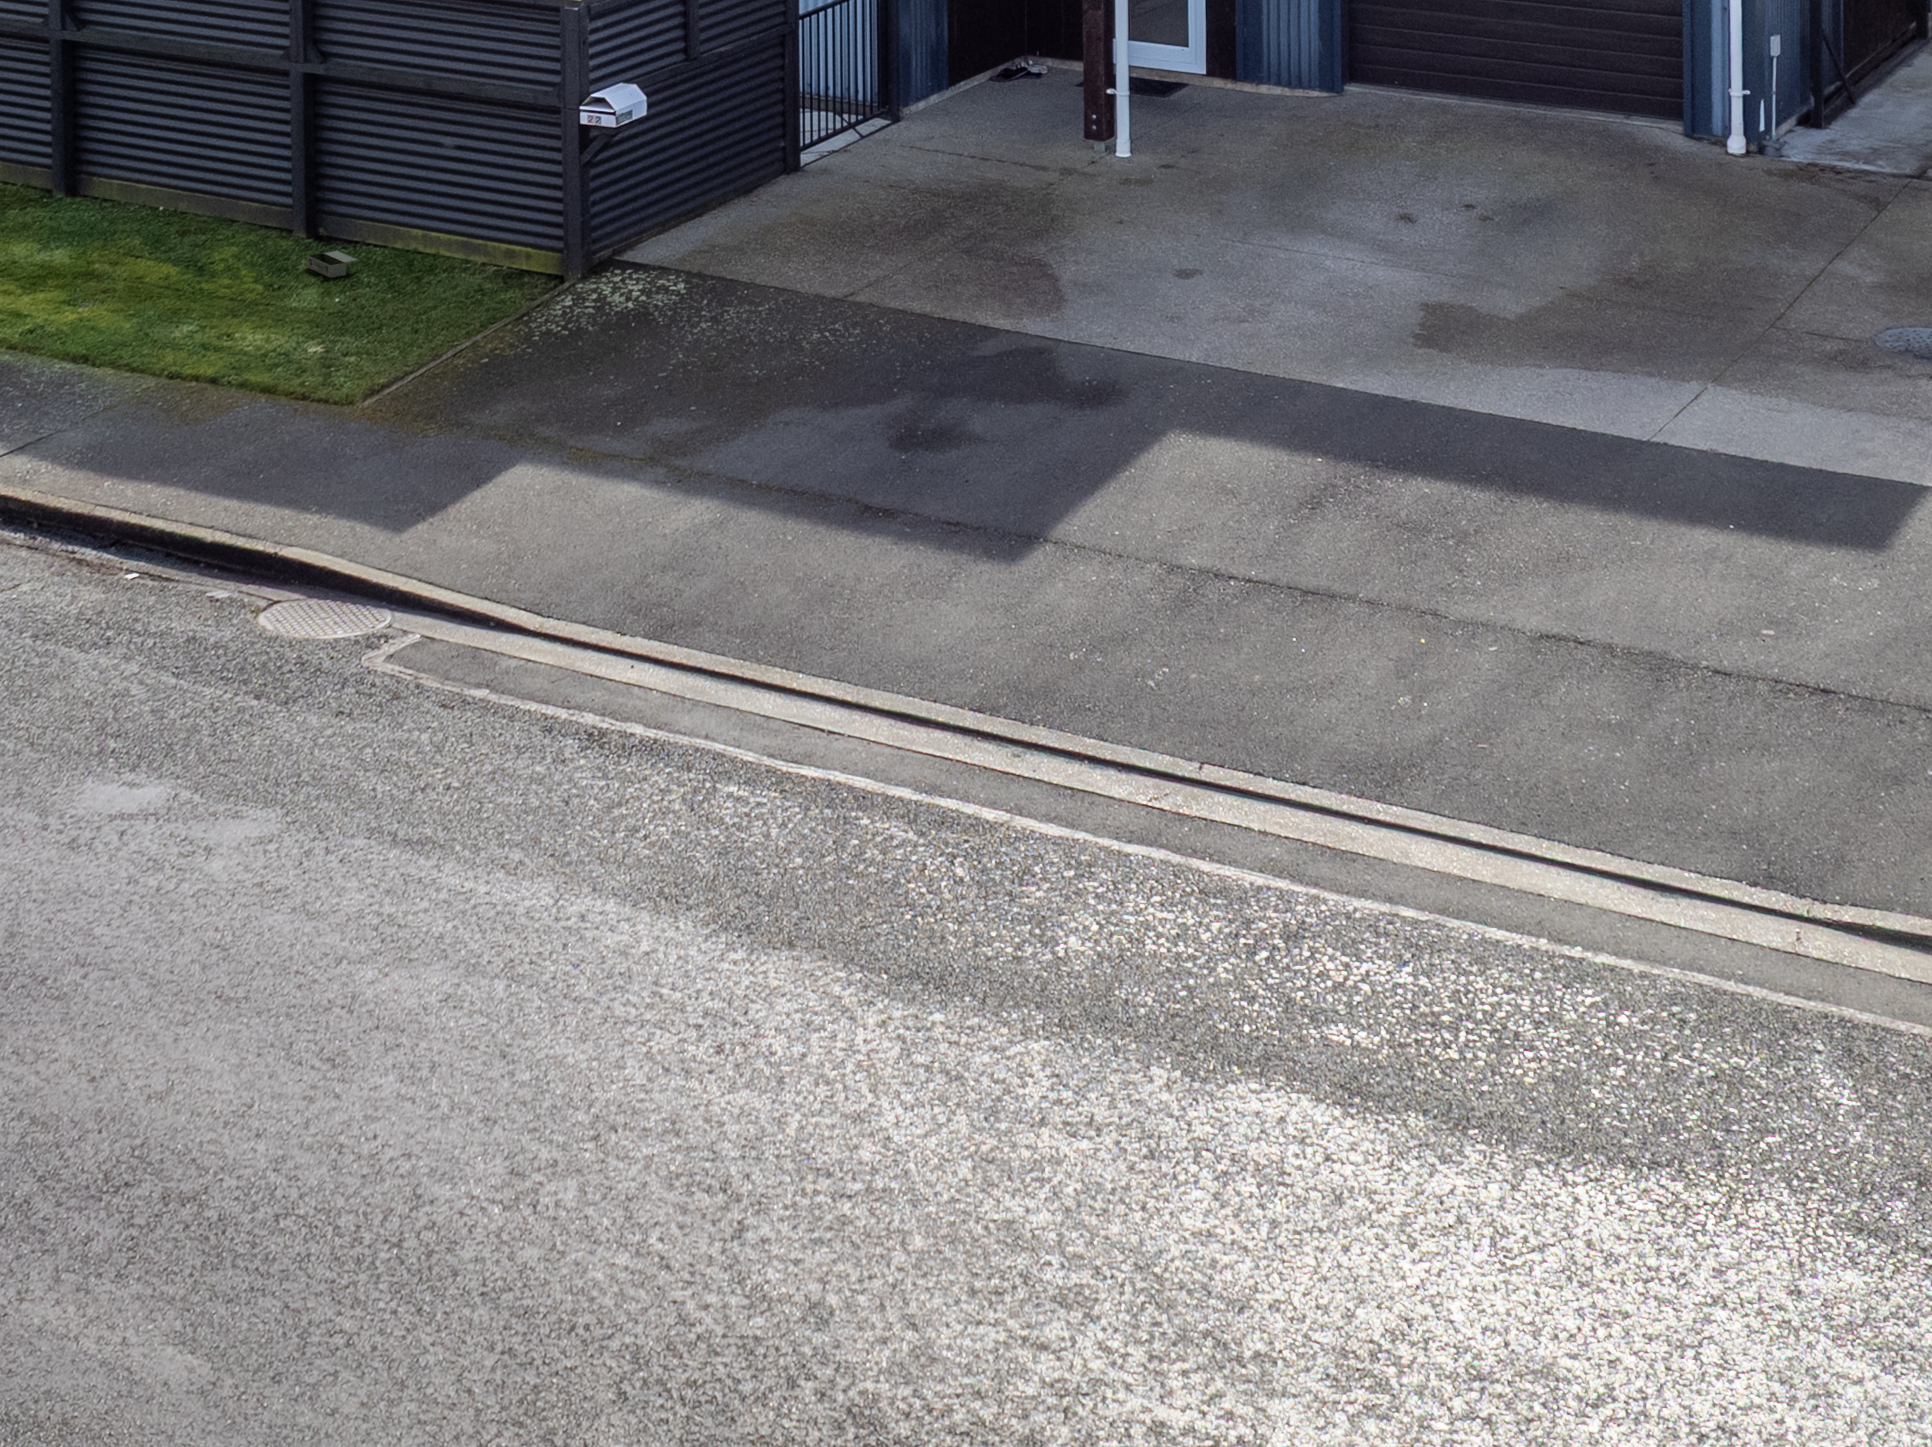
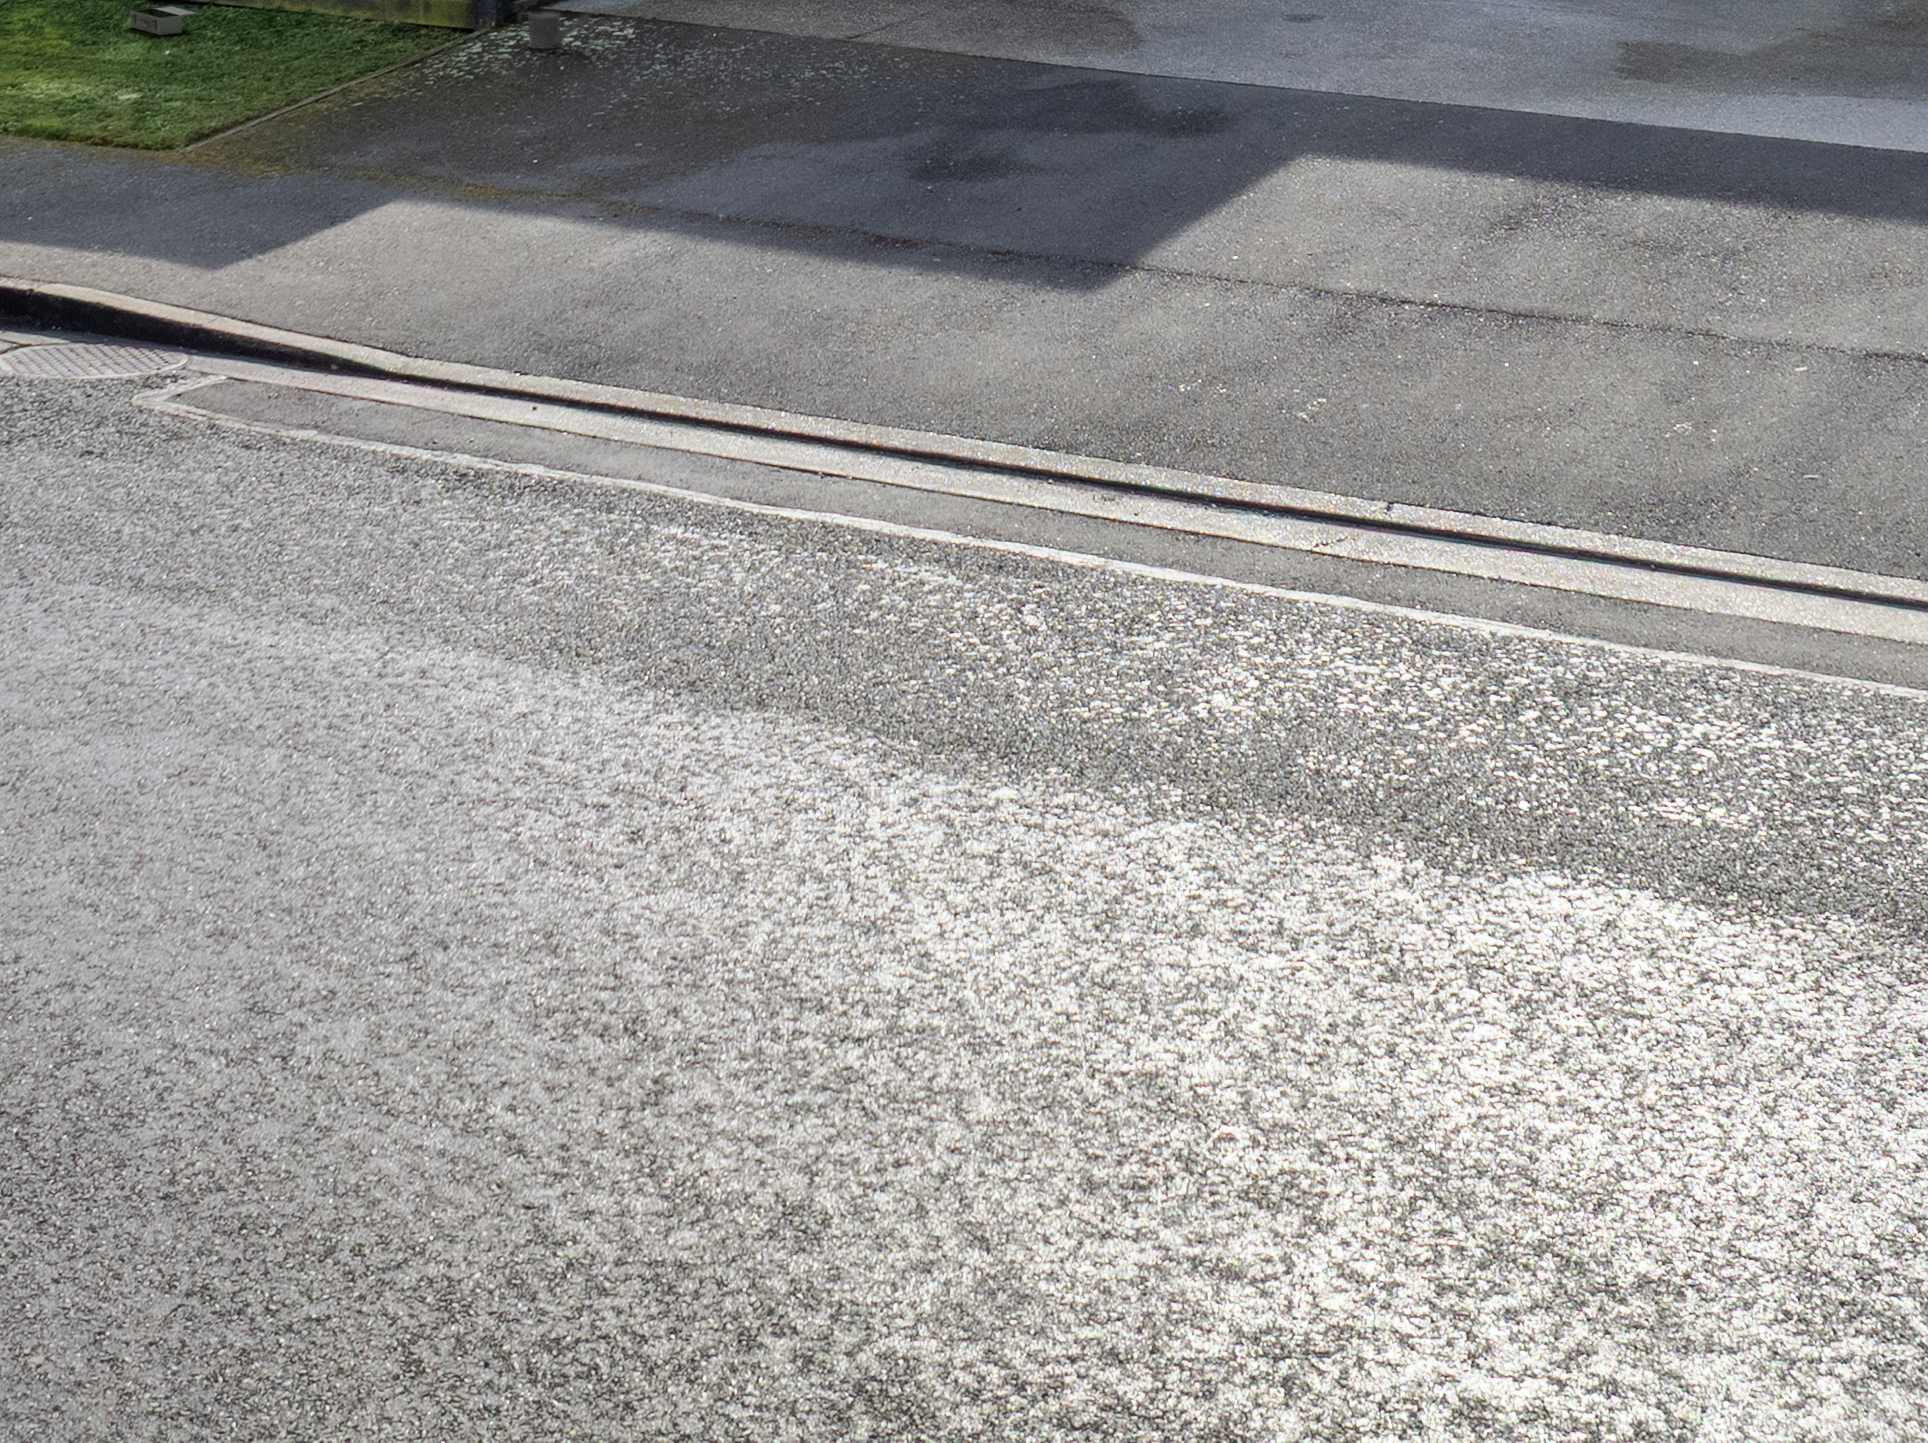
watering can: none [596,268,650,298] -> present [518,12,590,49]

